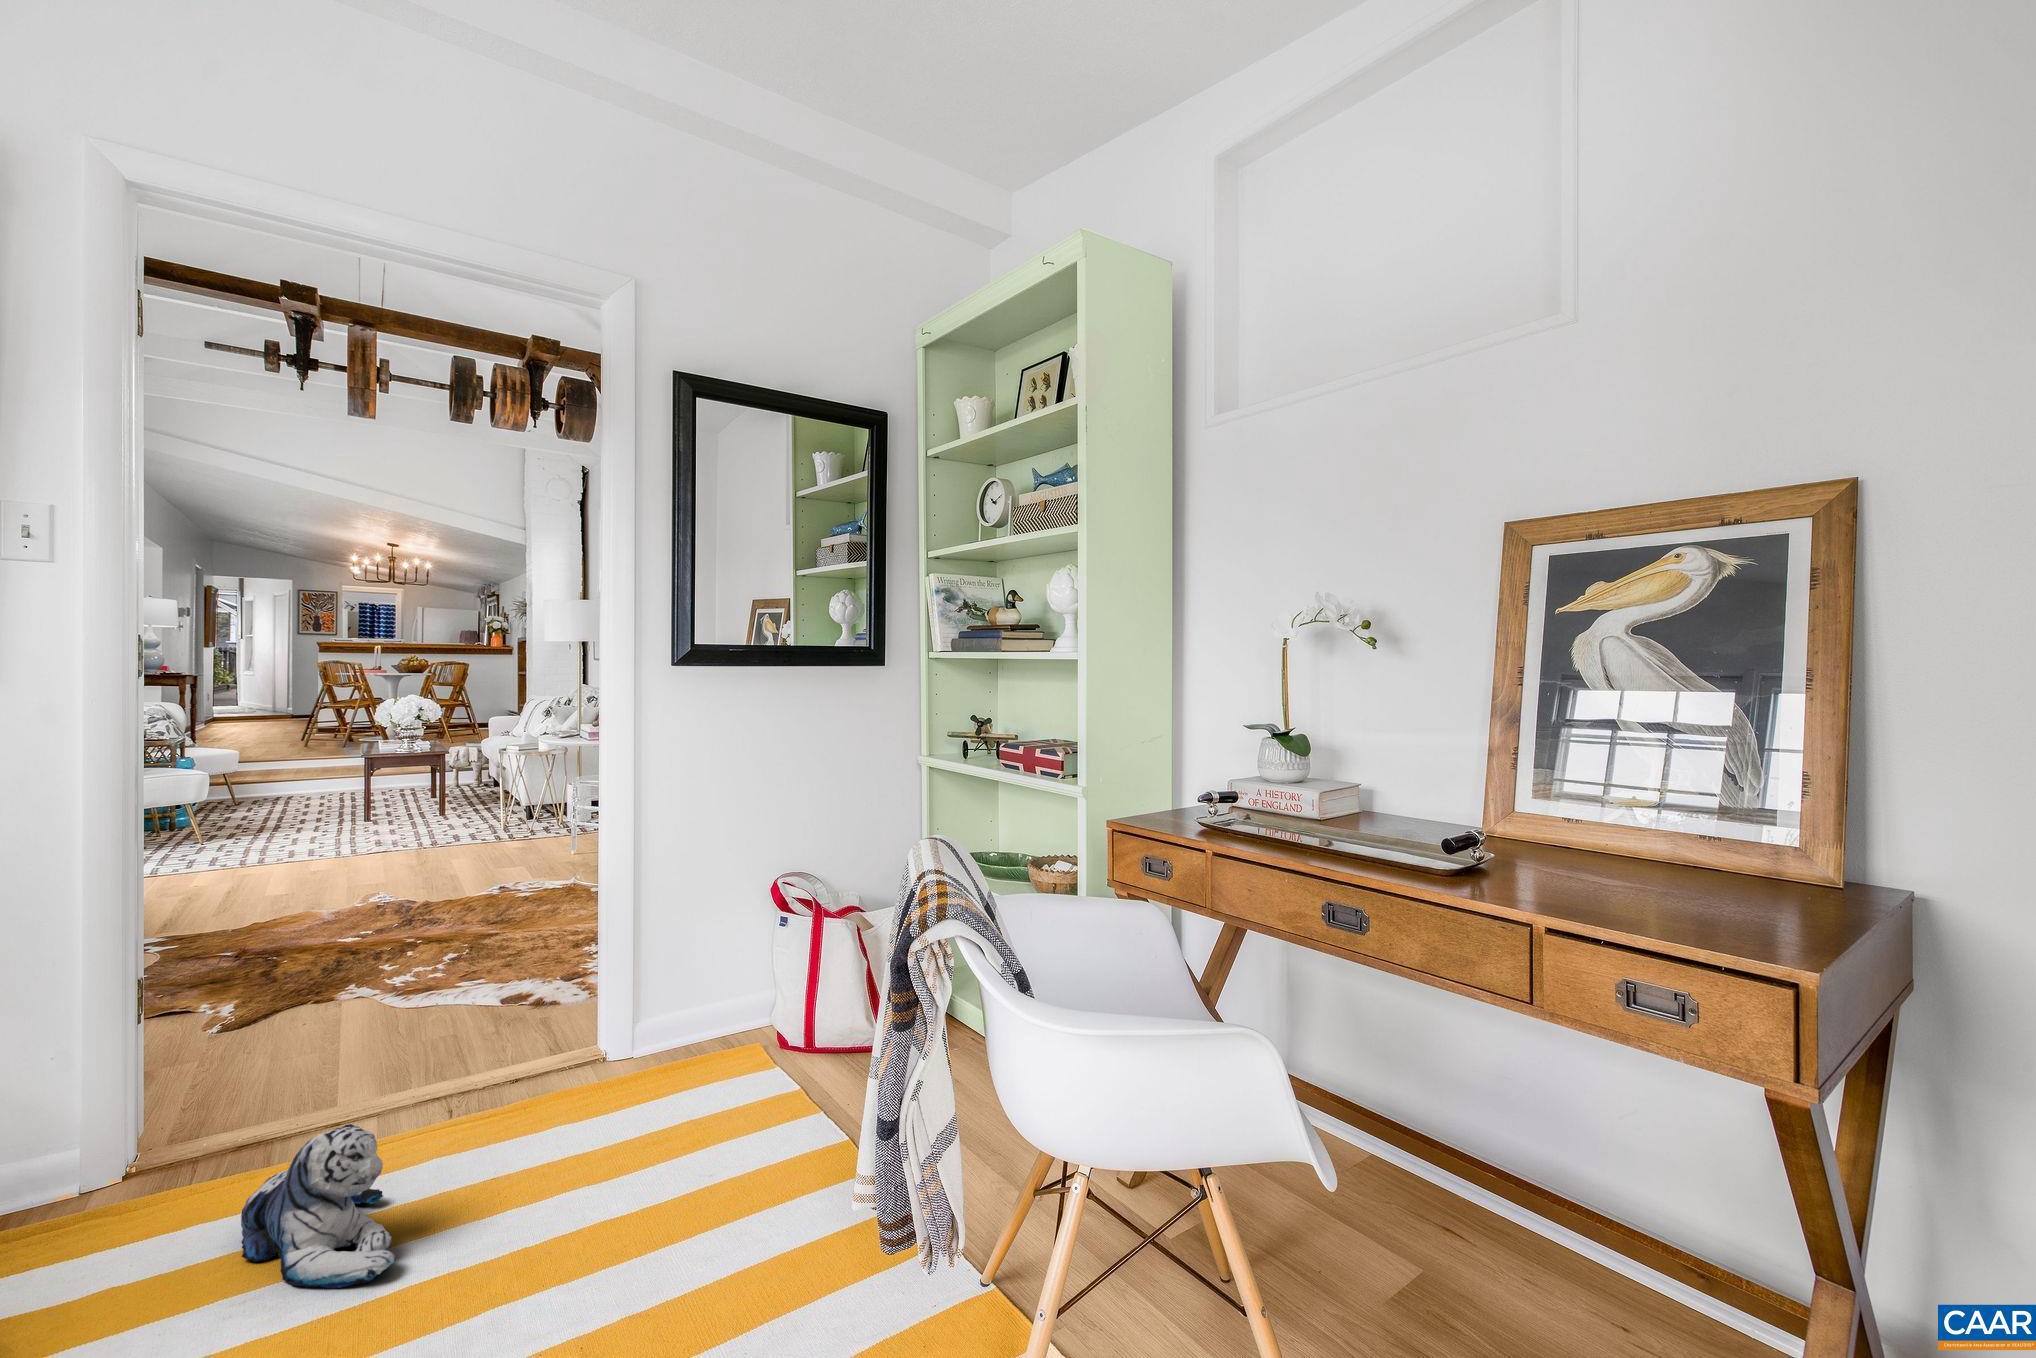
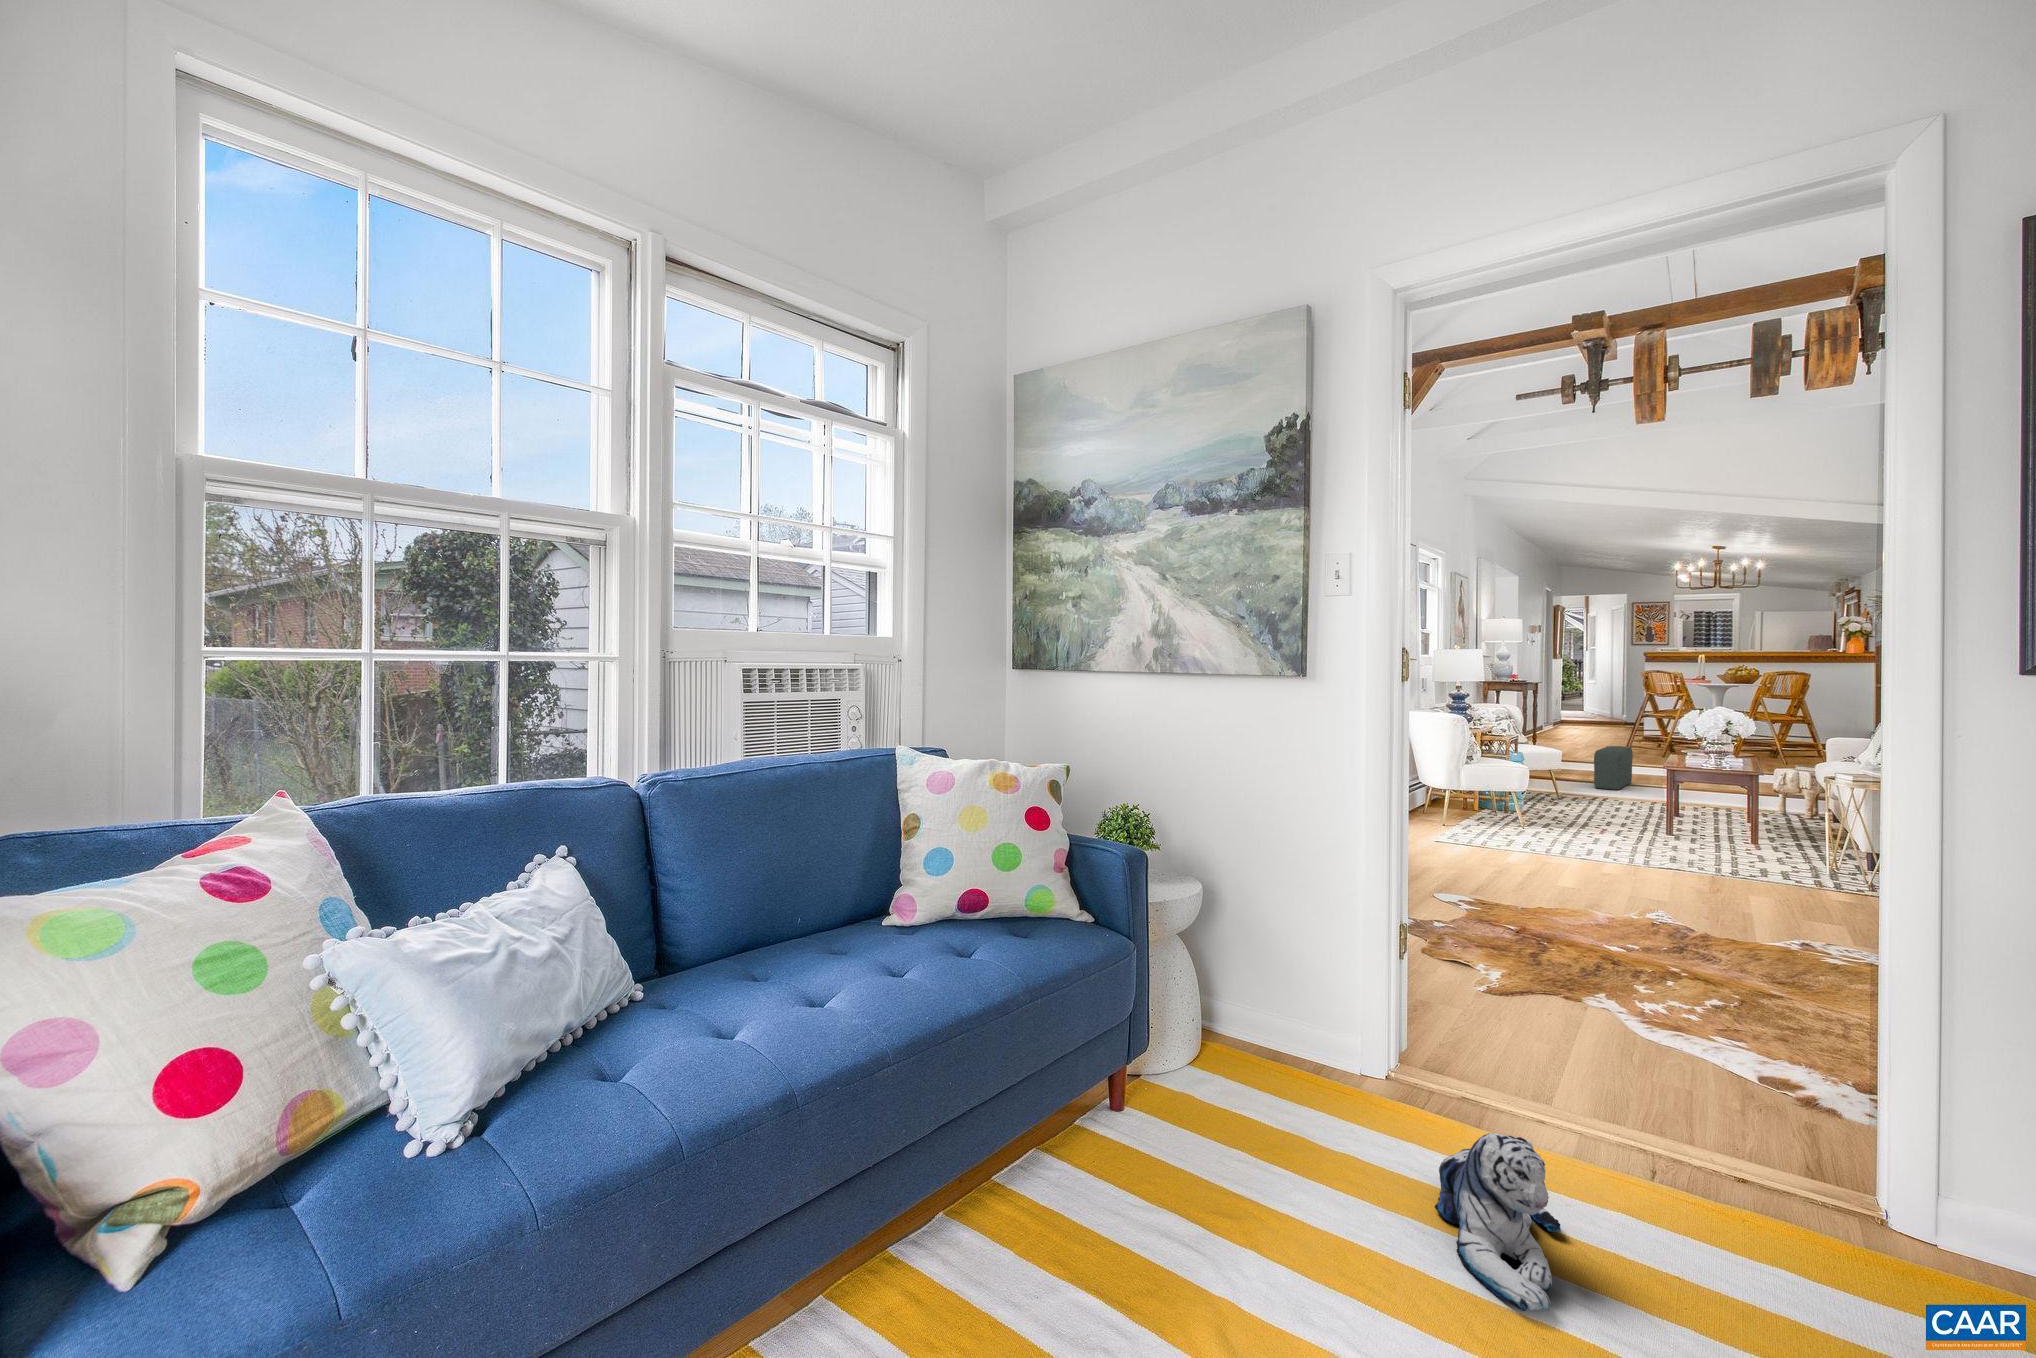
pouf: none [274,741,315,788] -> present [1594,746,1633,790]

